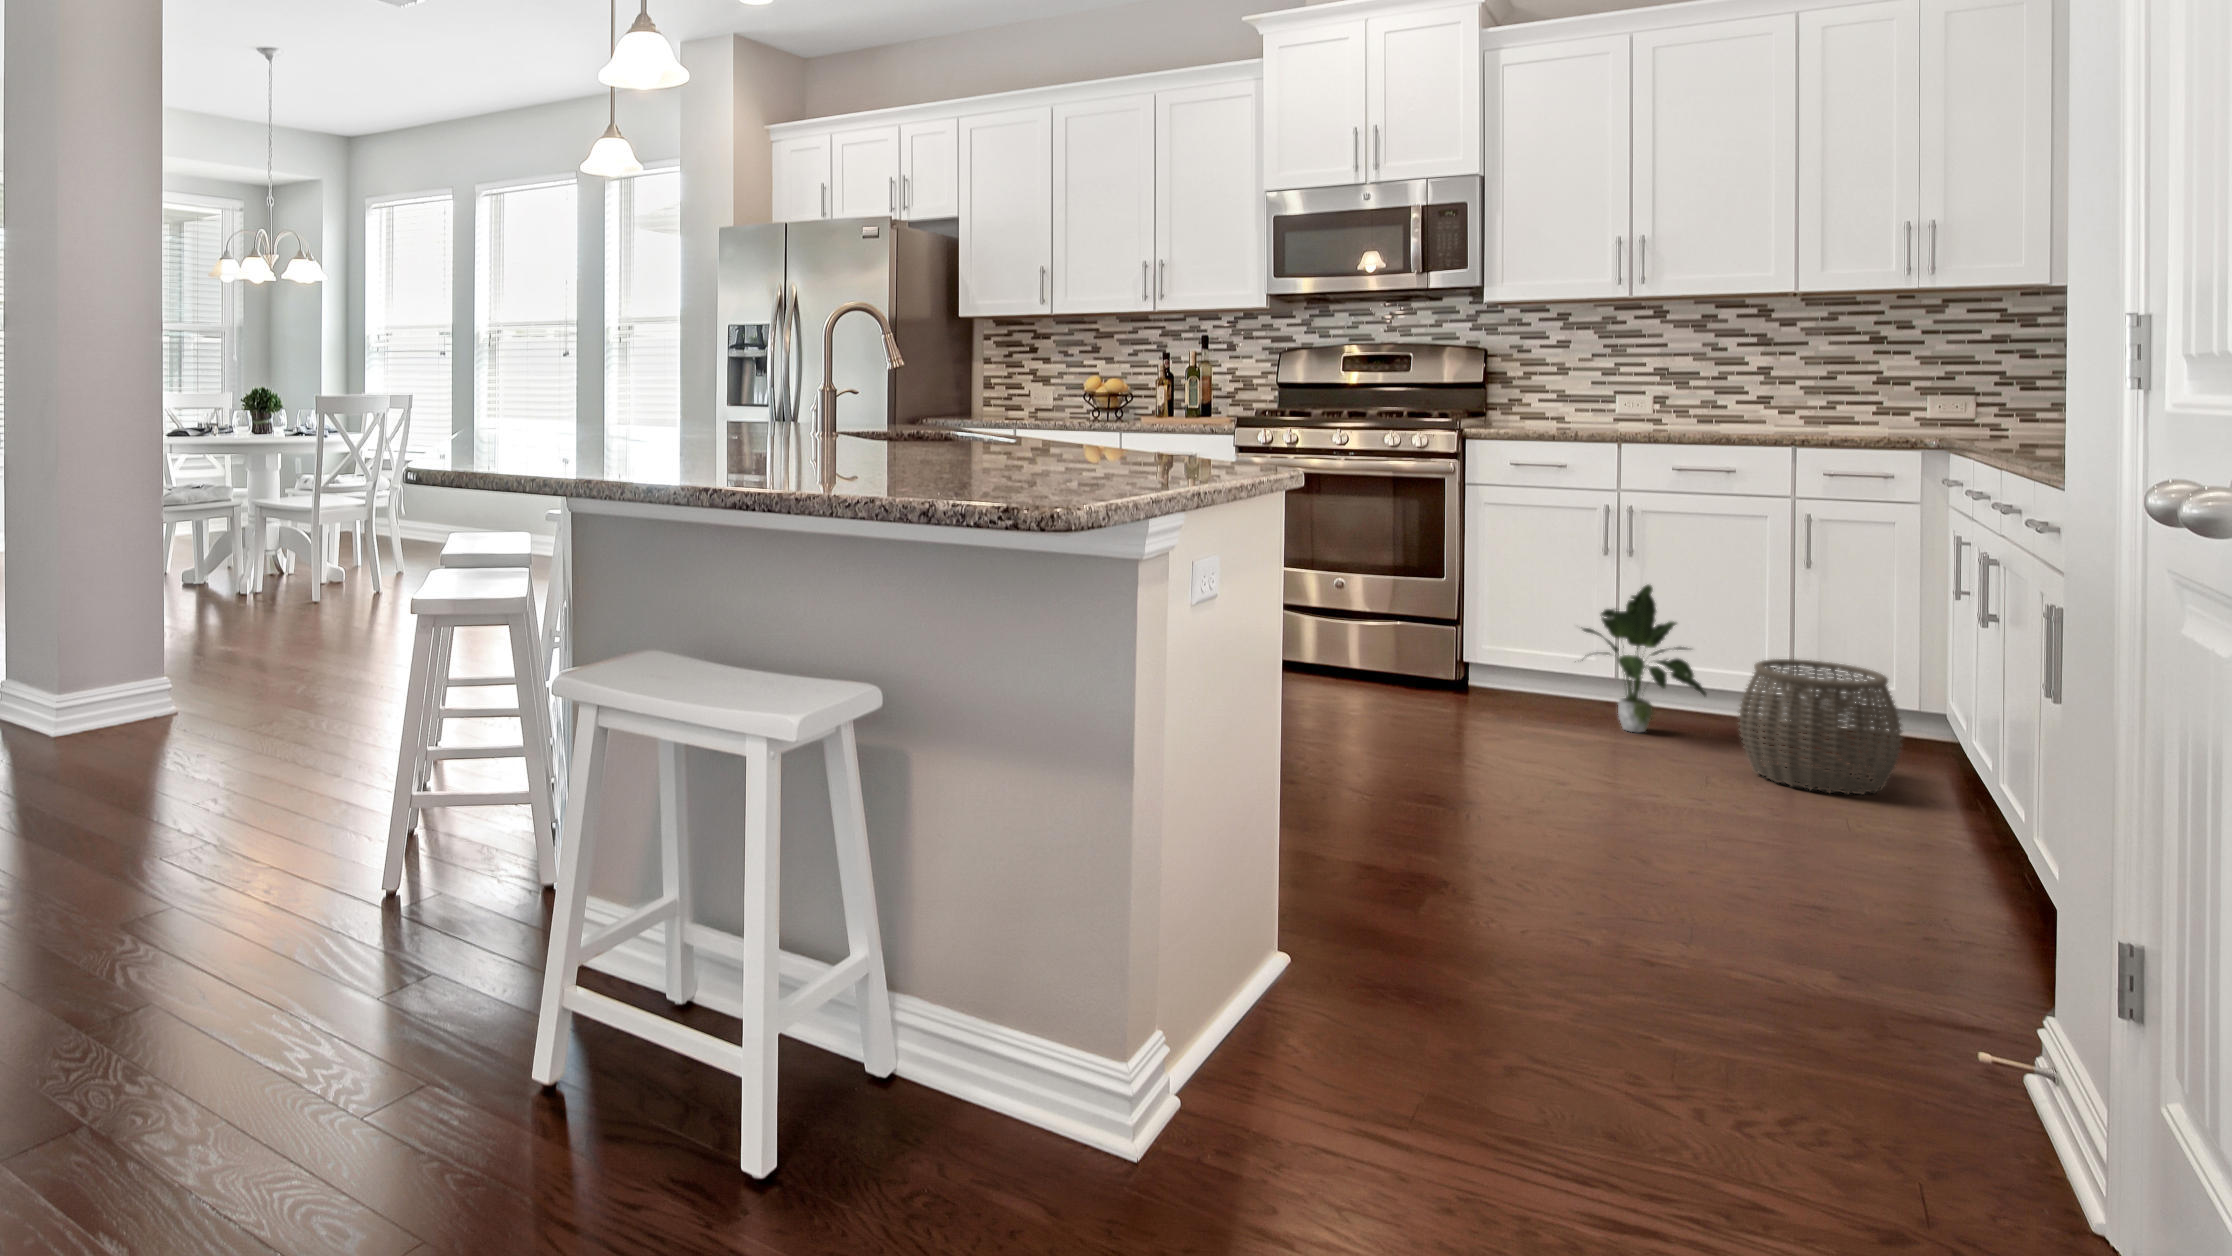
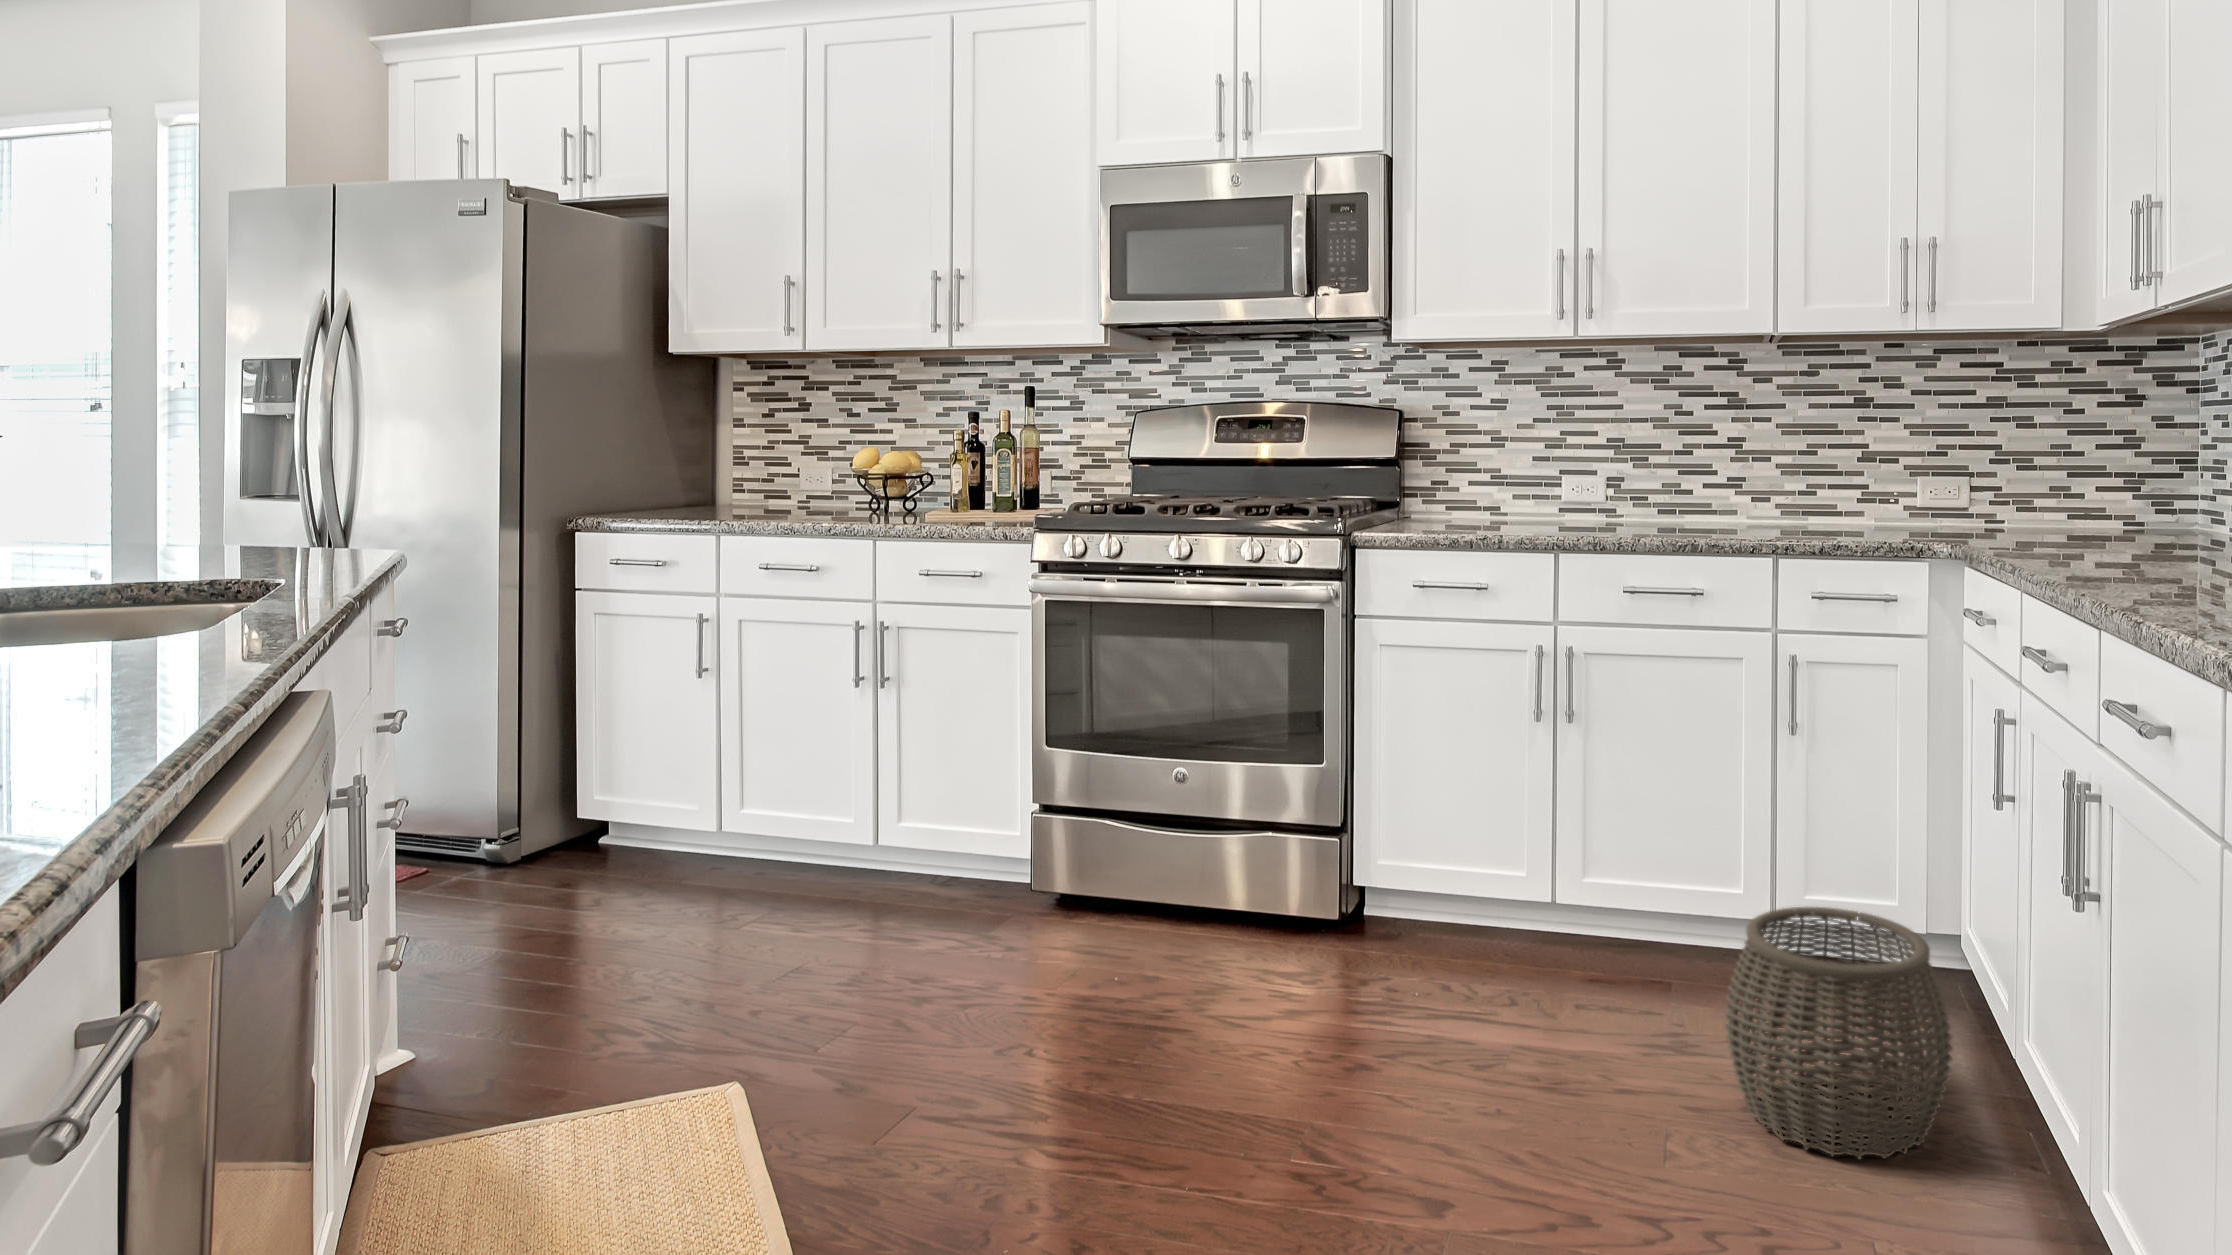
potted plant: present [1581,585,1706,732] -> none [1496,777,1680,1018]

